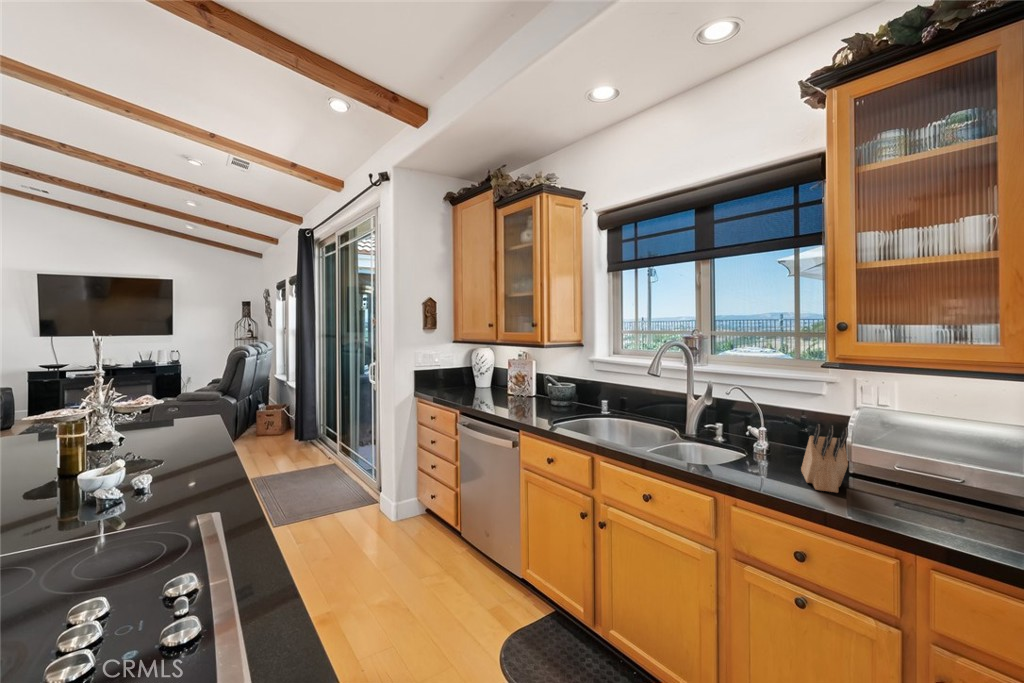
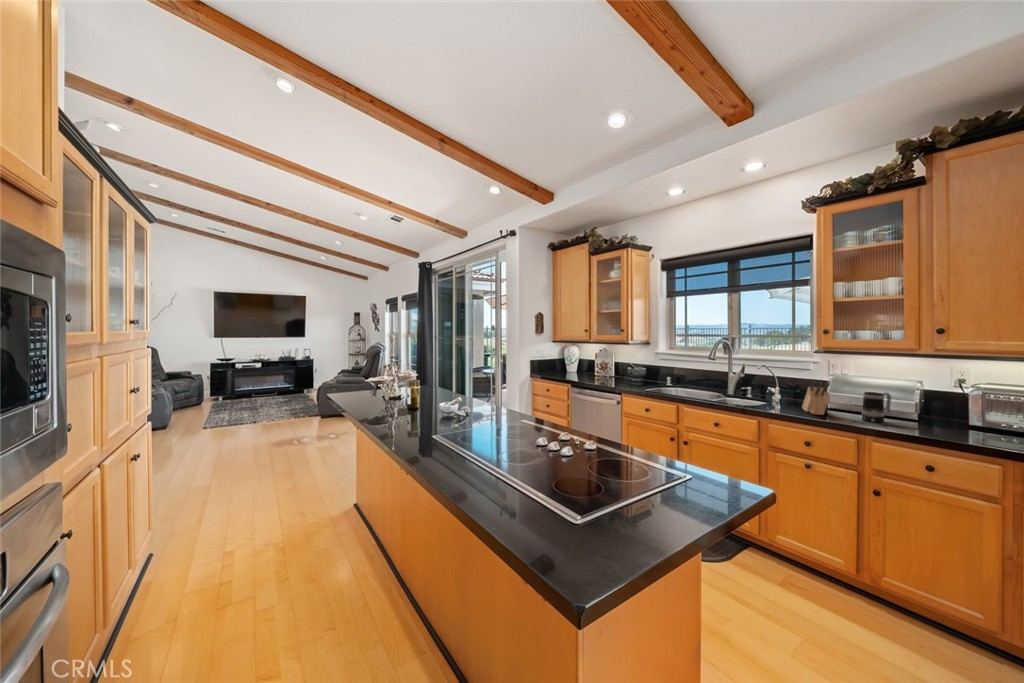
mug: none [910,451,970,517] -> present [862,392,891,422]

